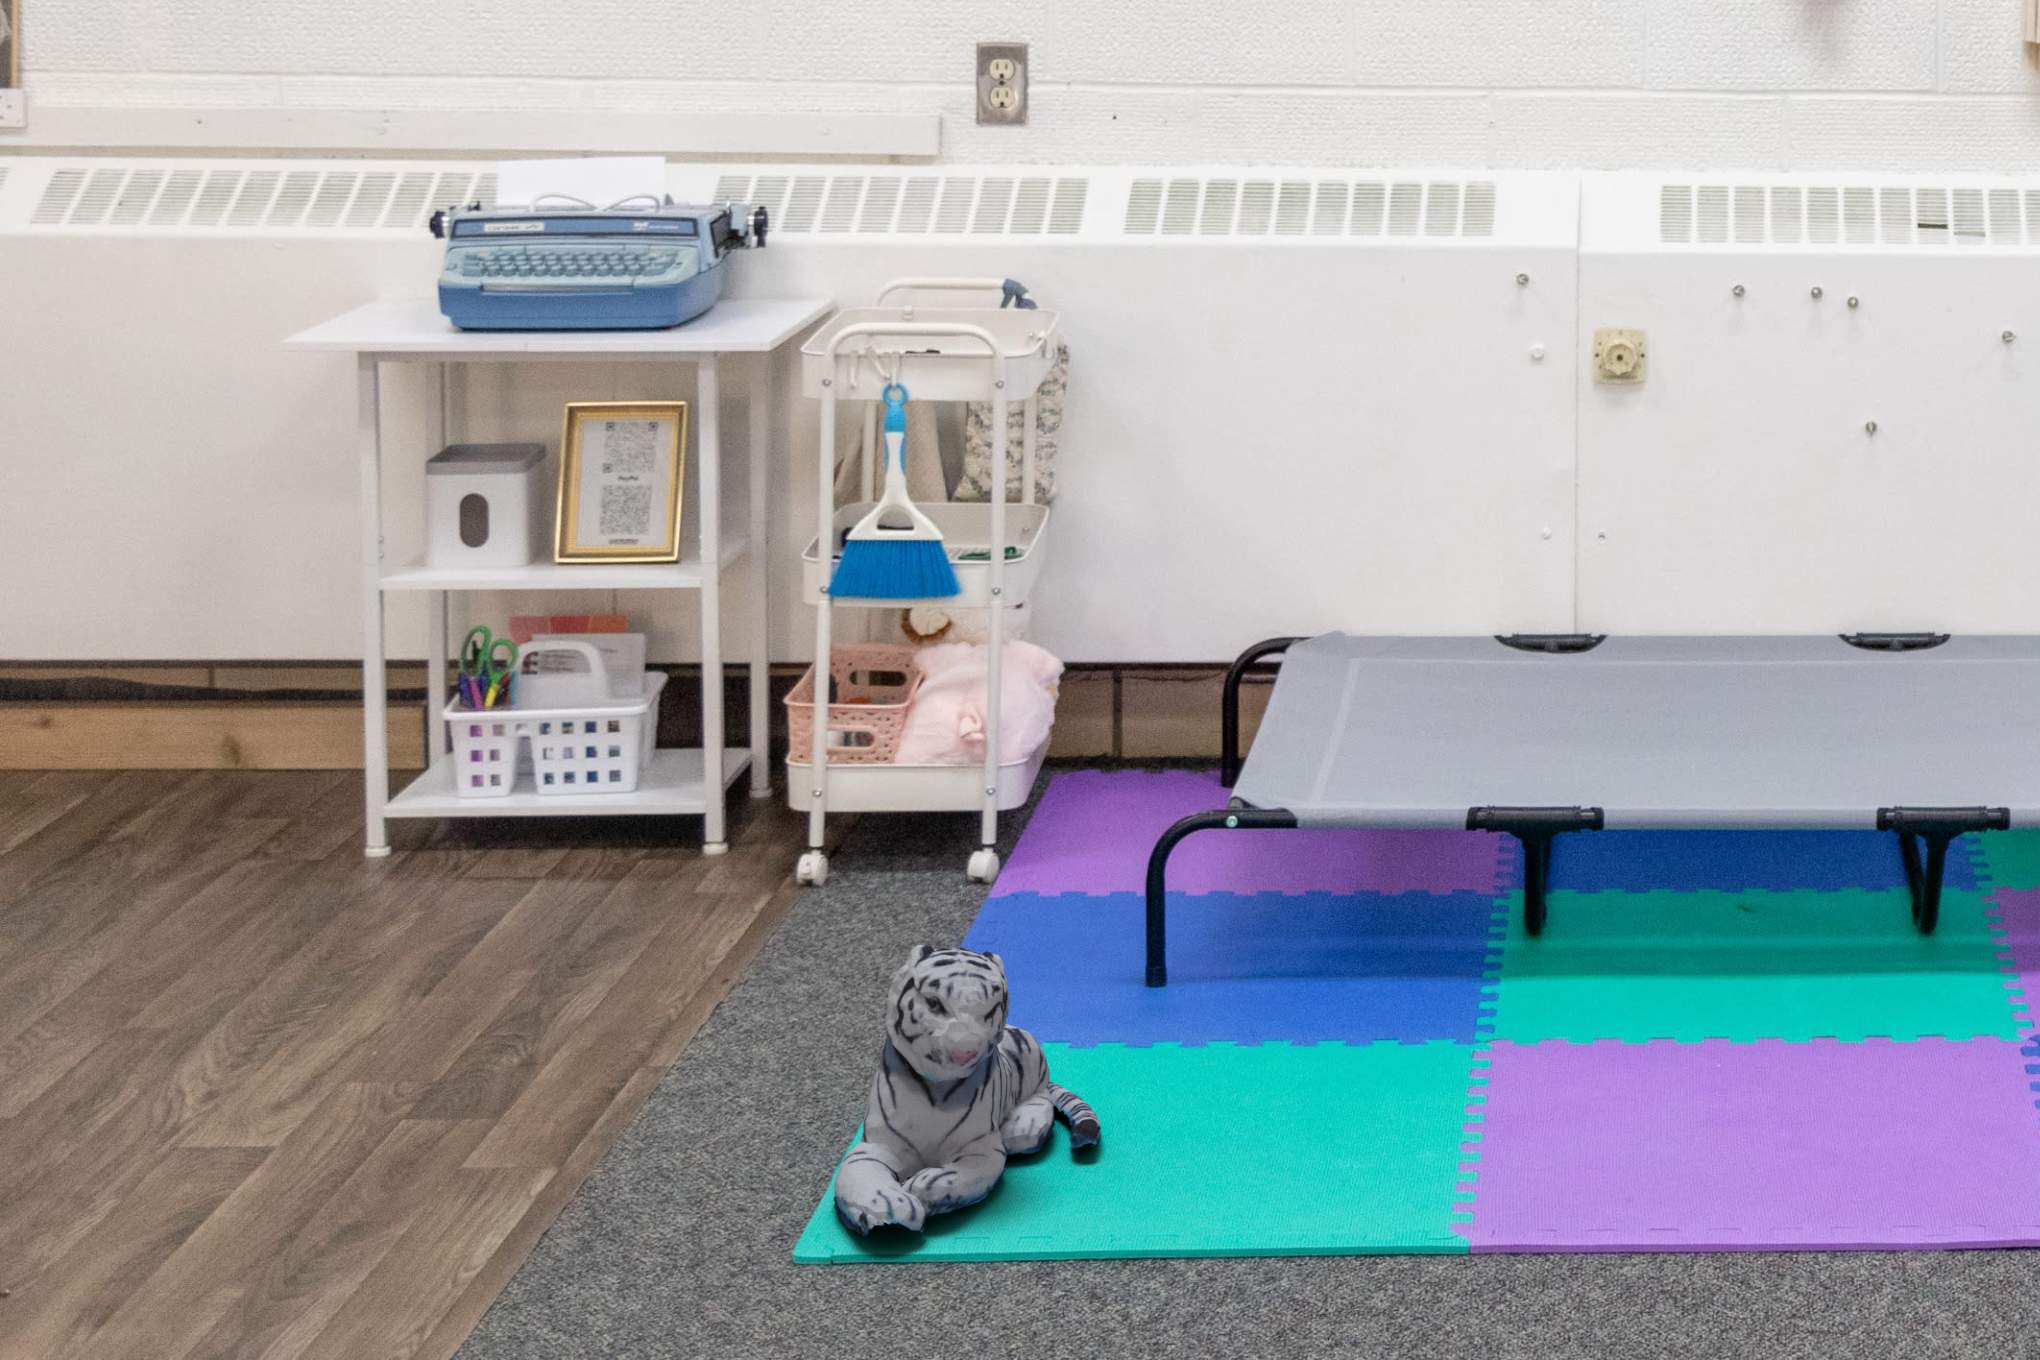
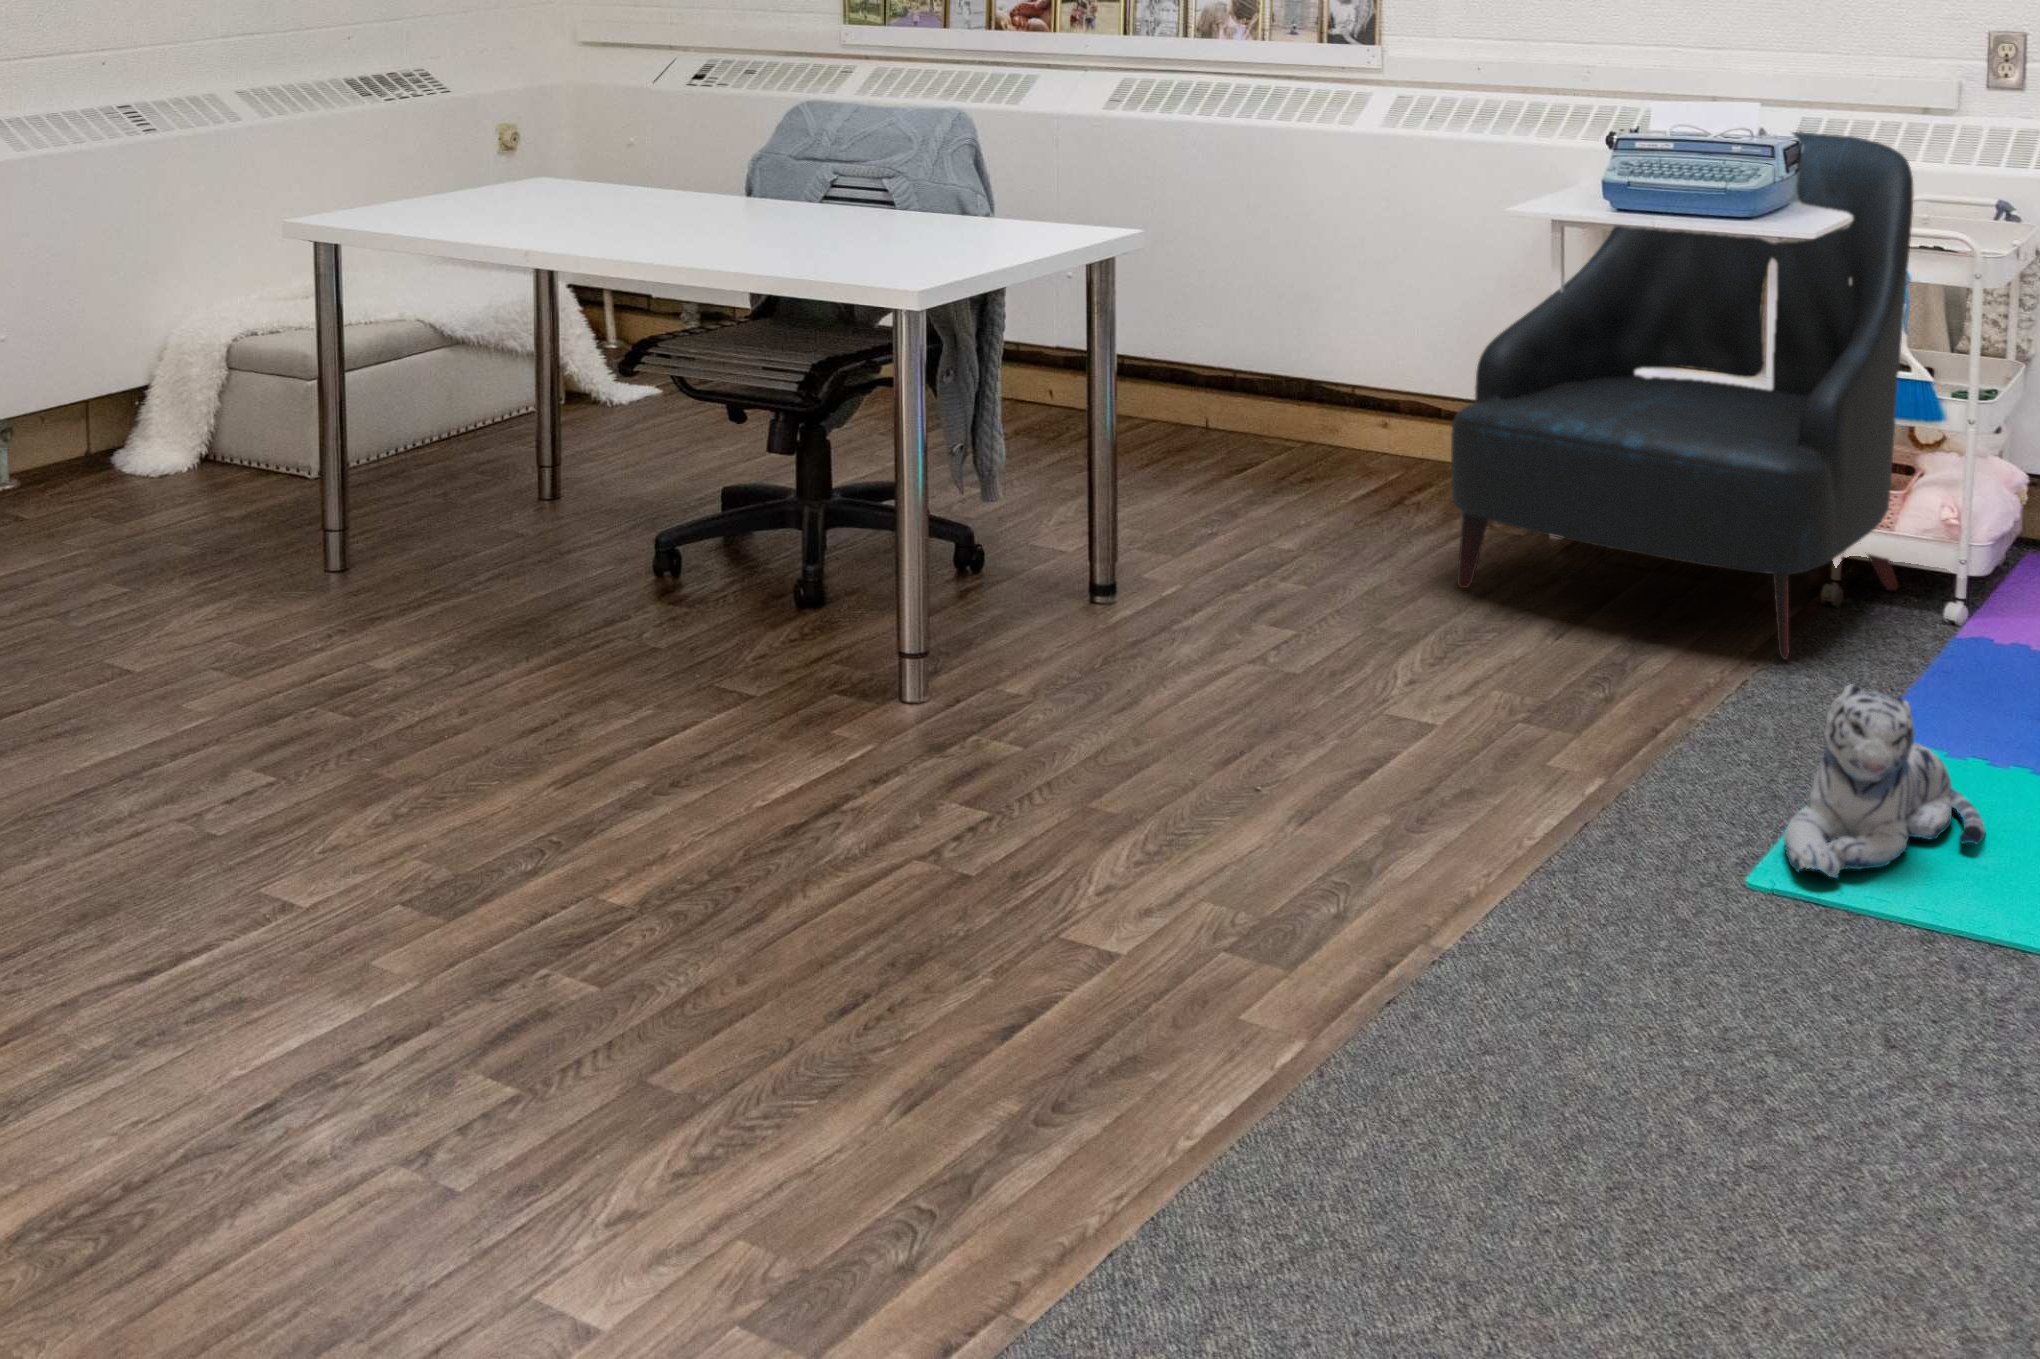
armchair: none [211,193,902,962] -> present [1451,132,1914,659]

